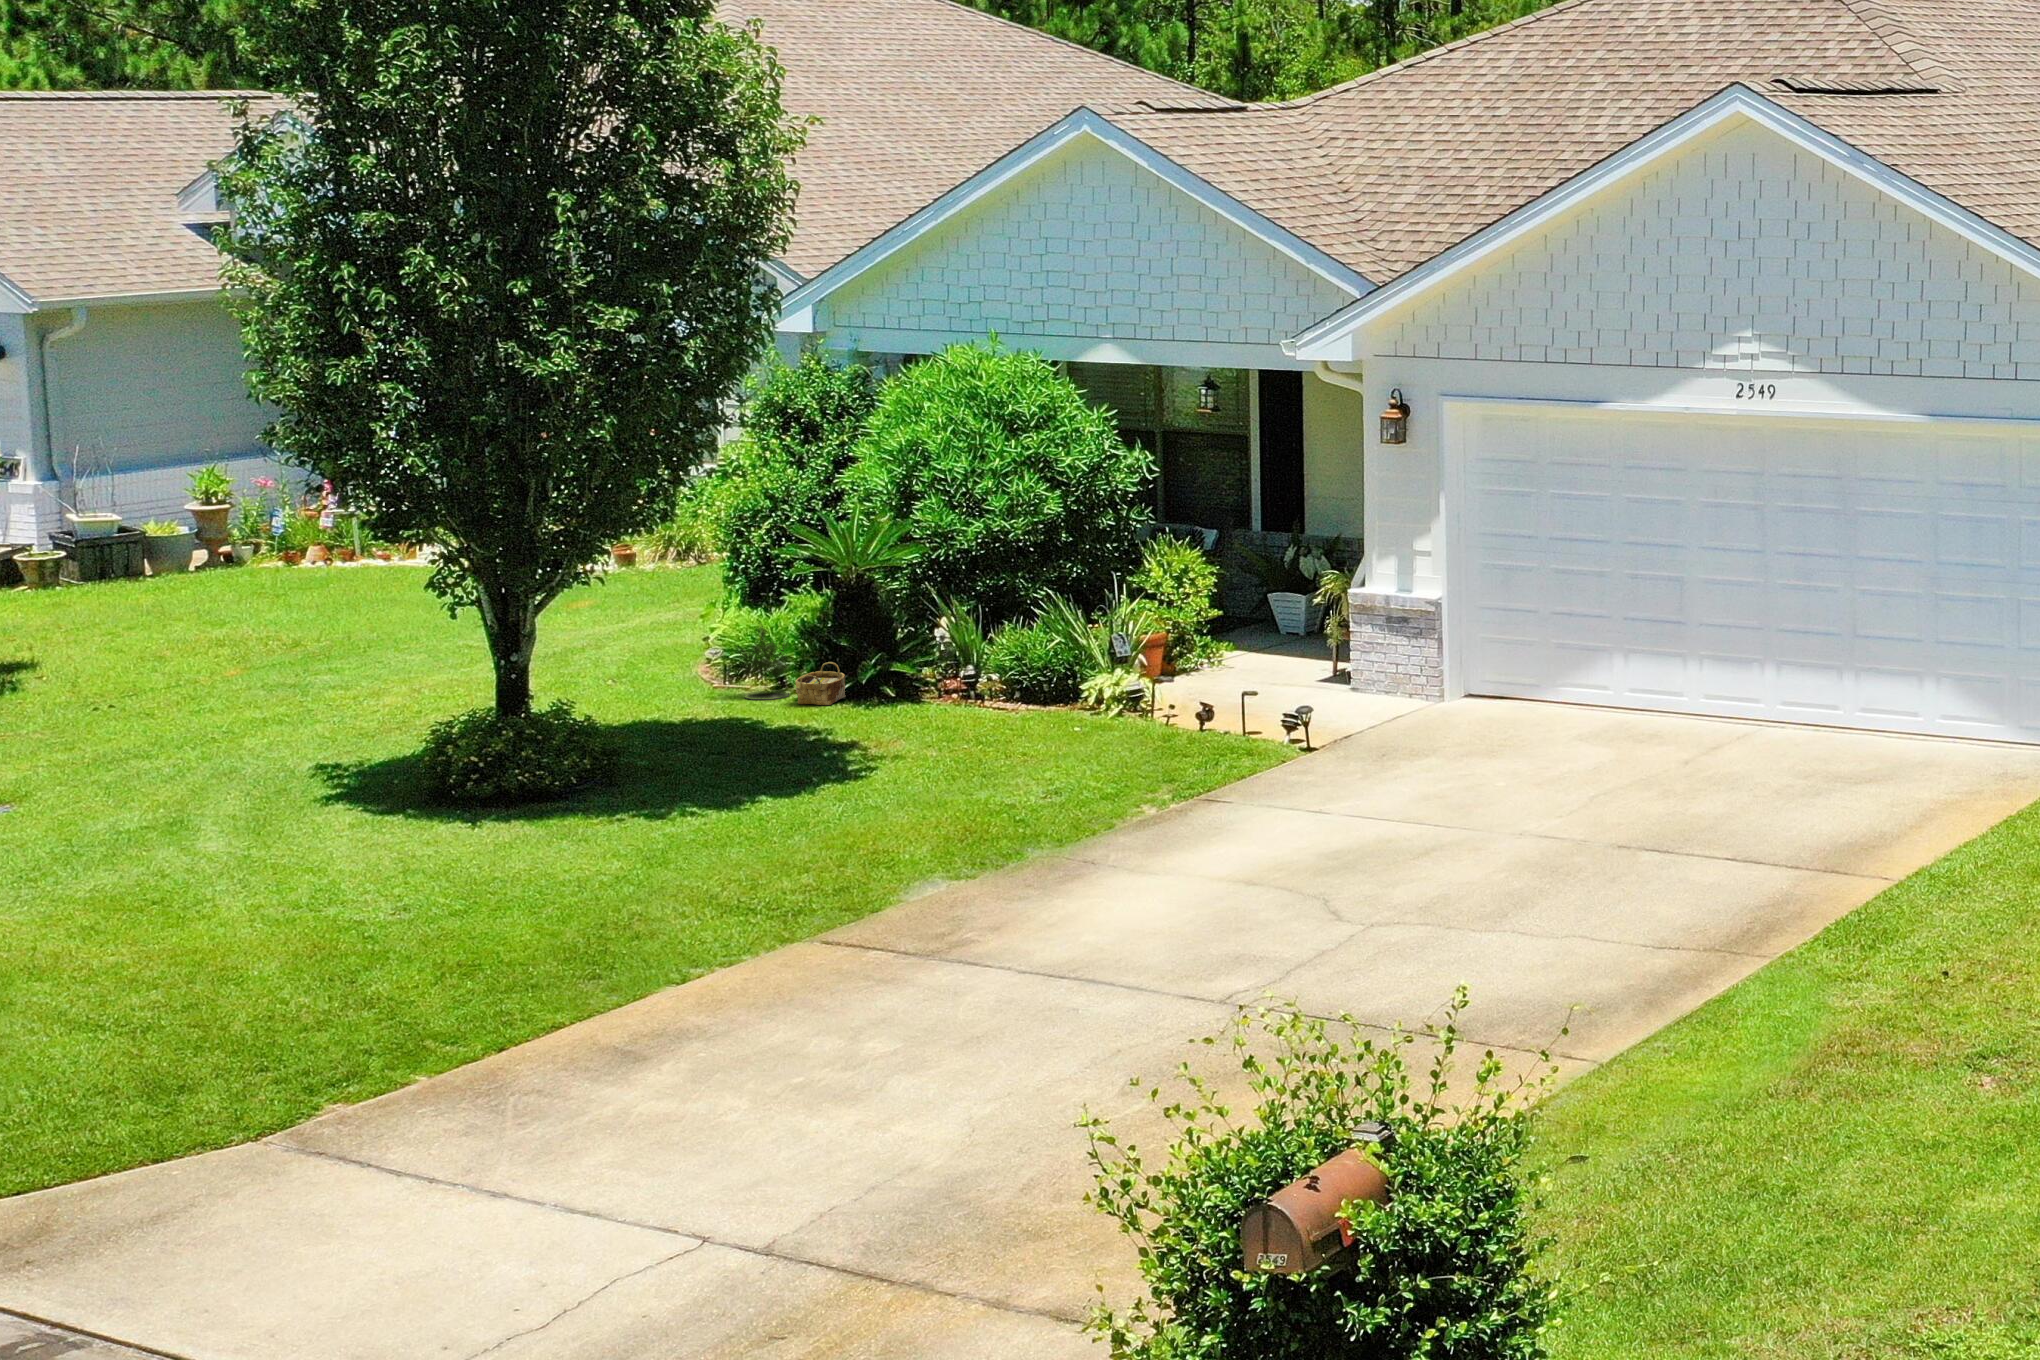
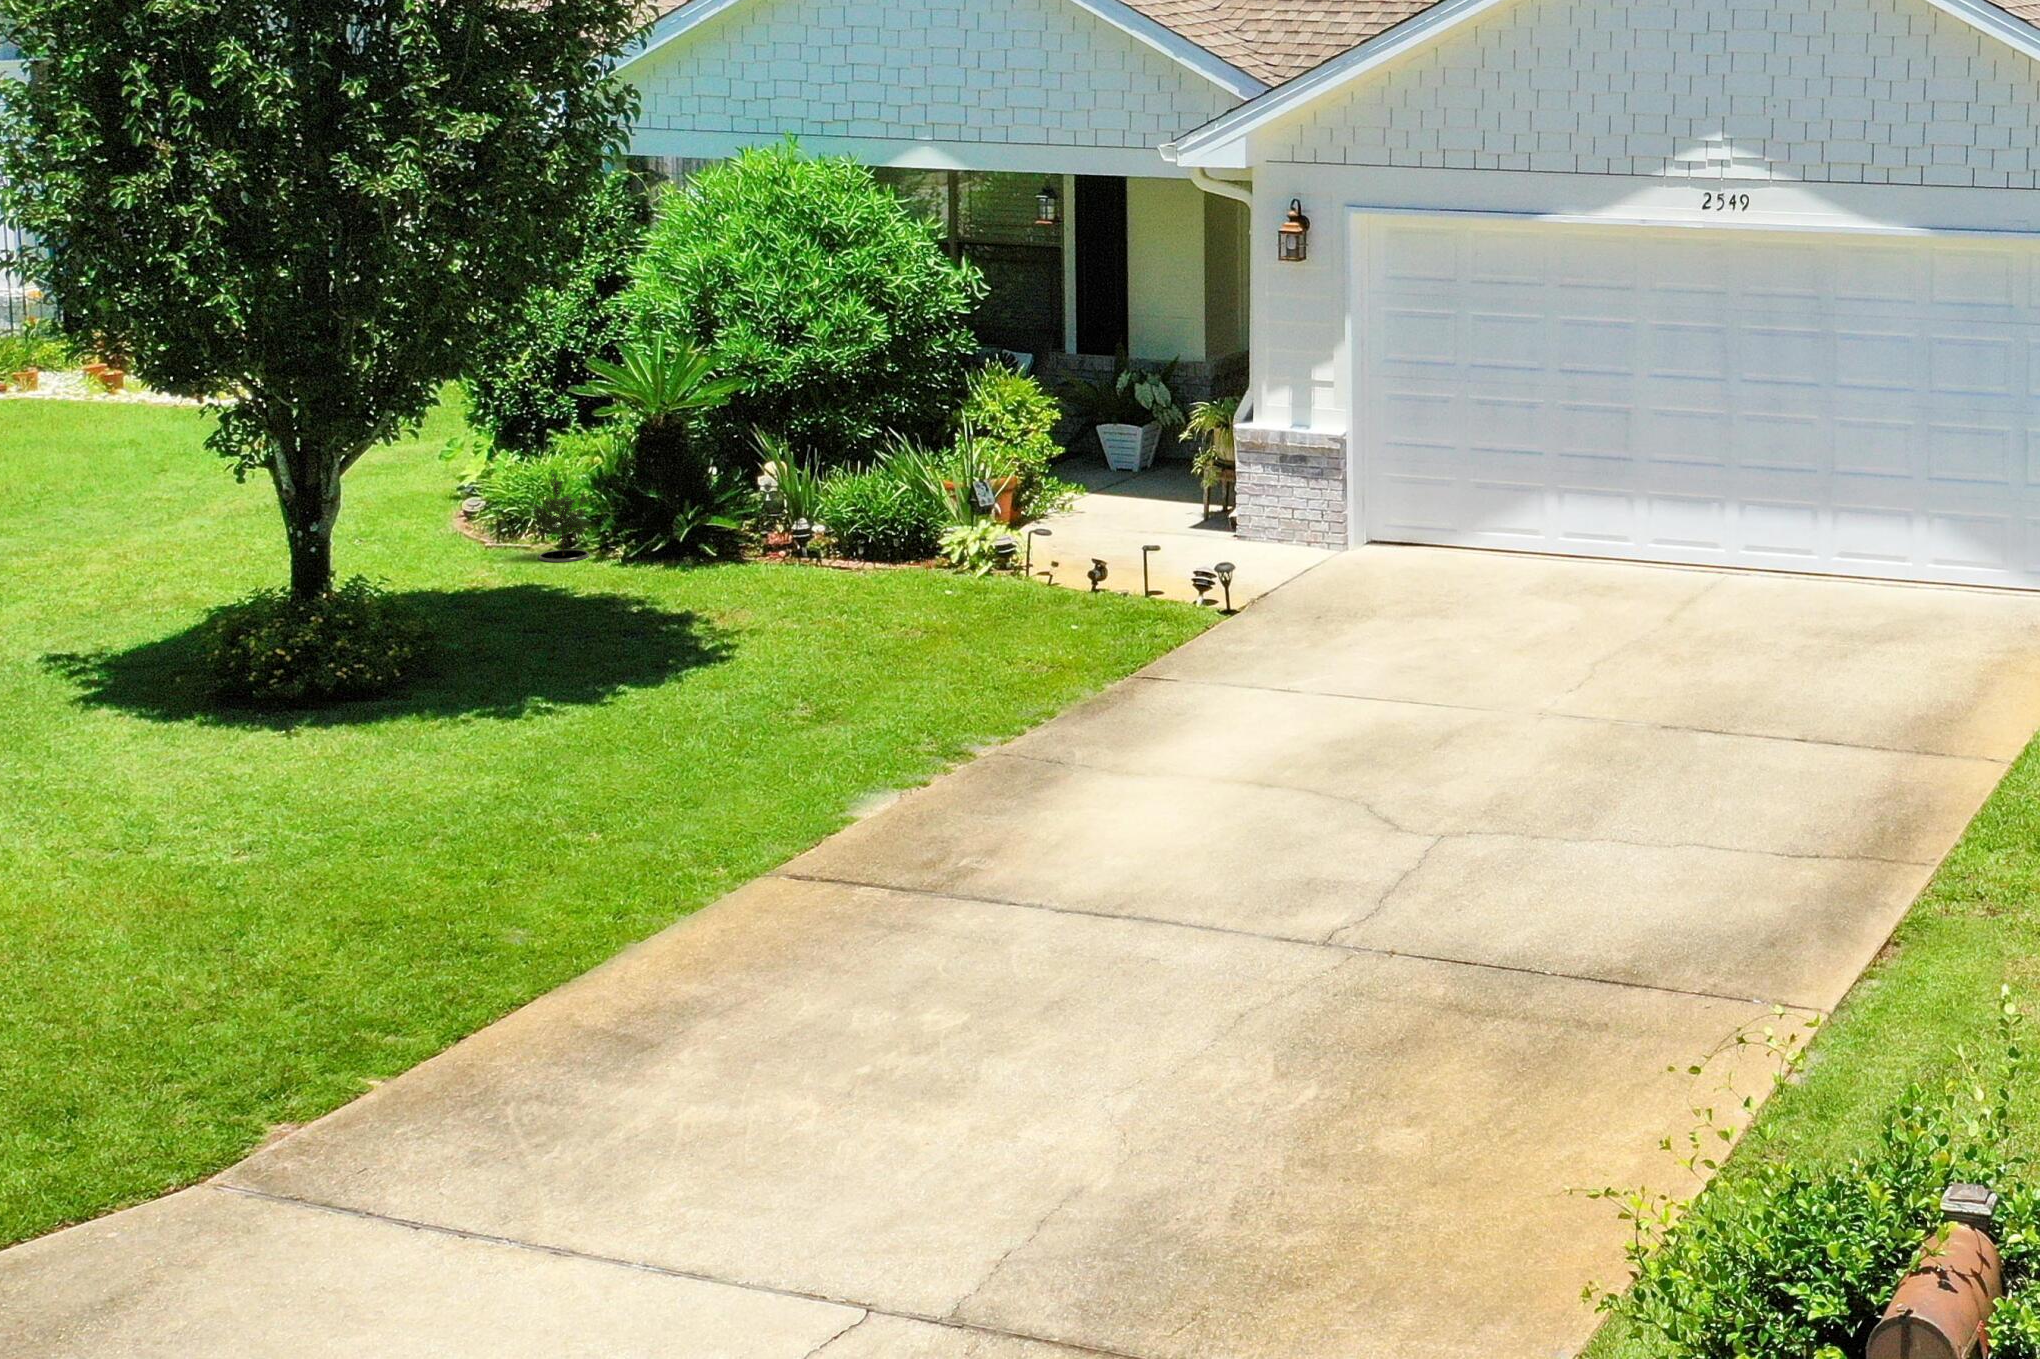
woven basket: present [795,662,846,705] -> none [605,517,659,567]

